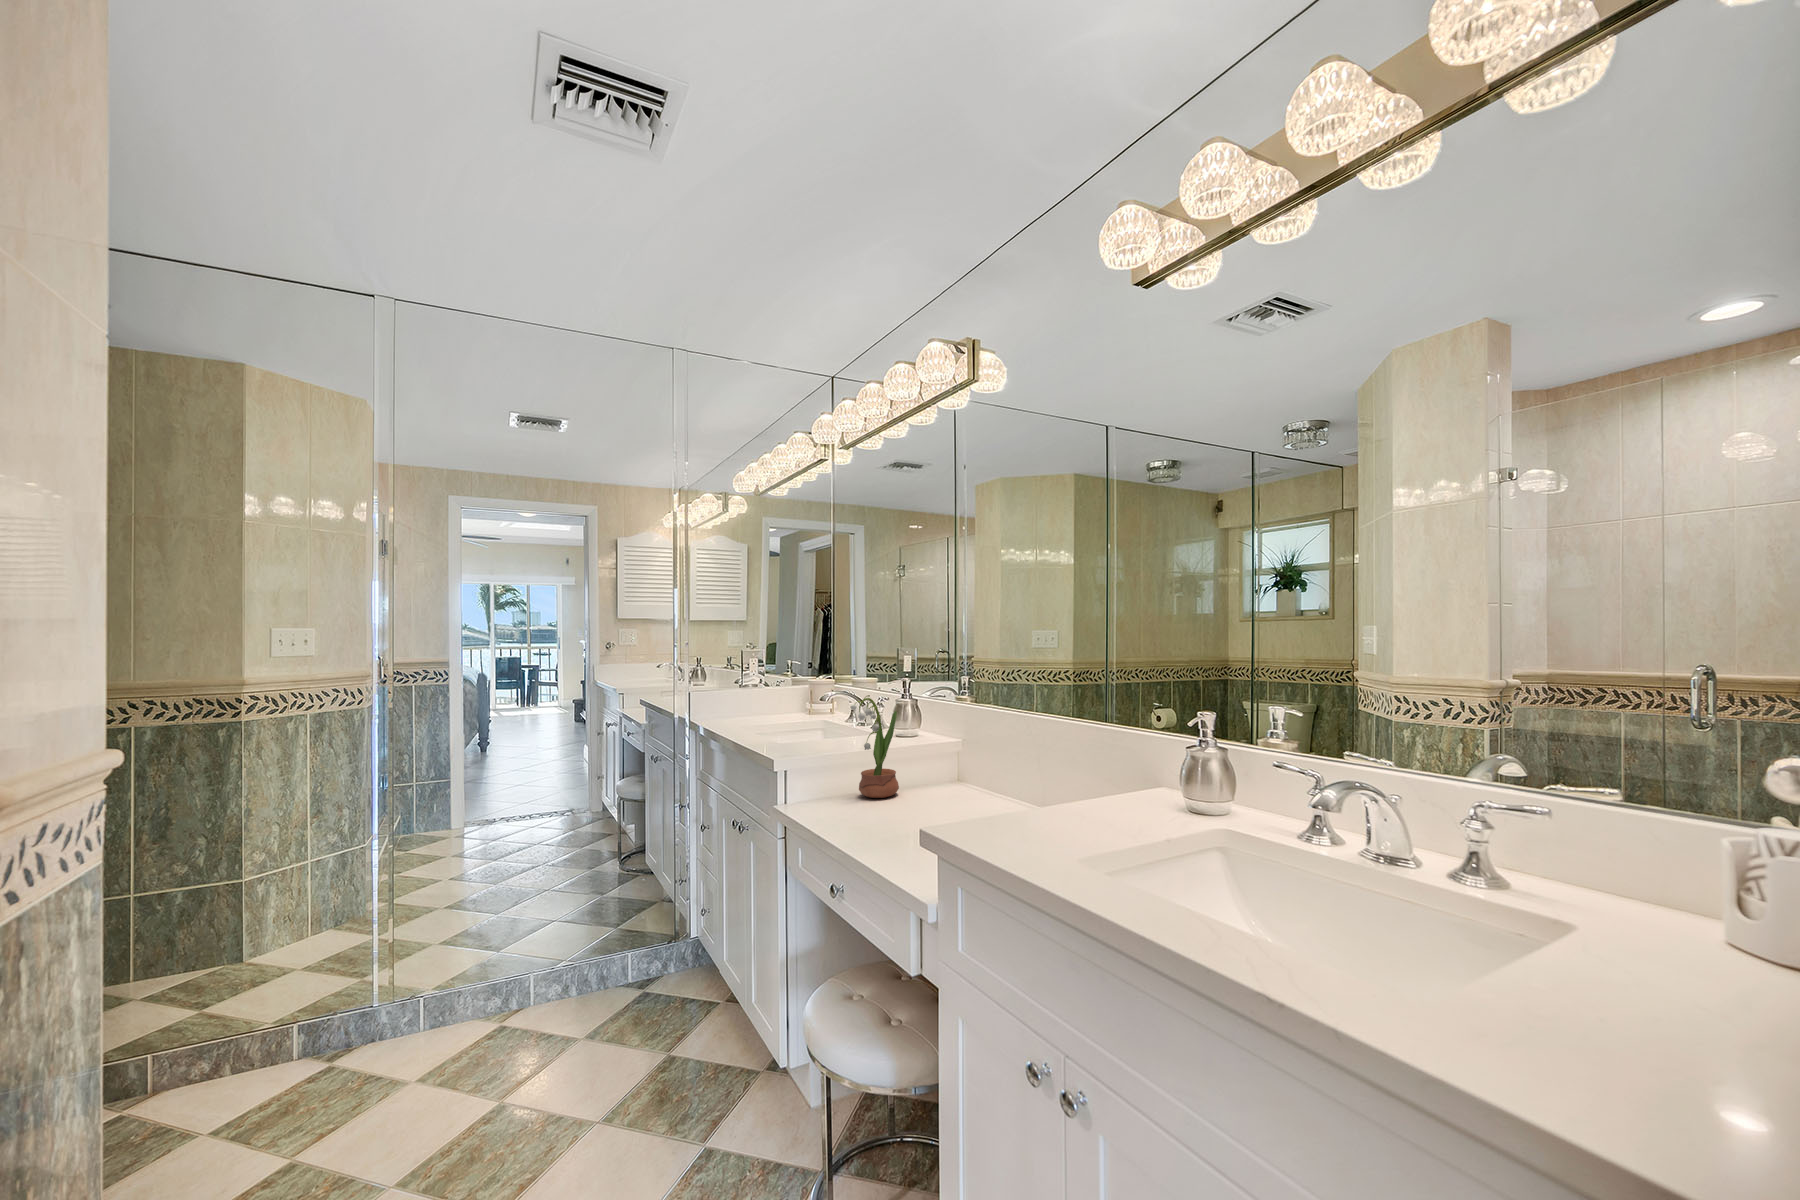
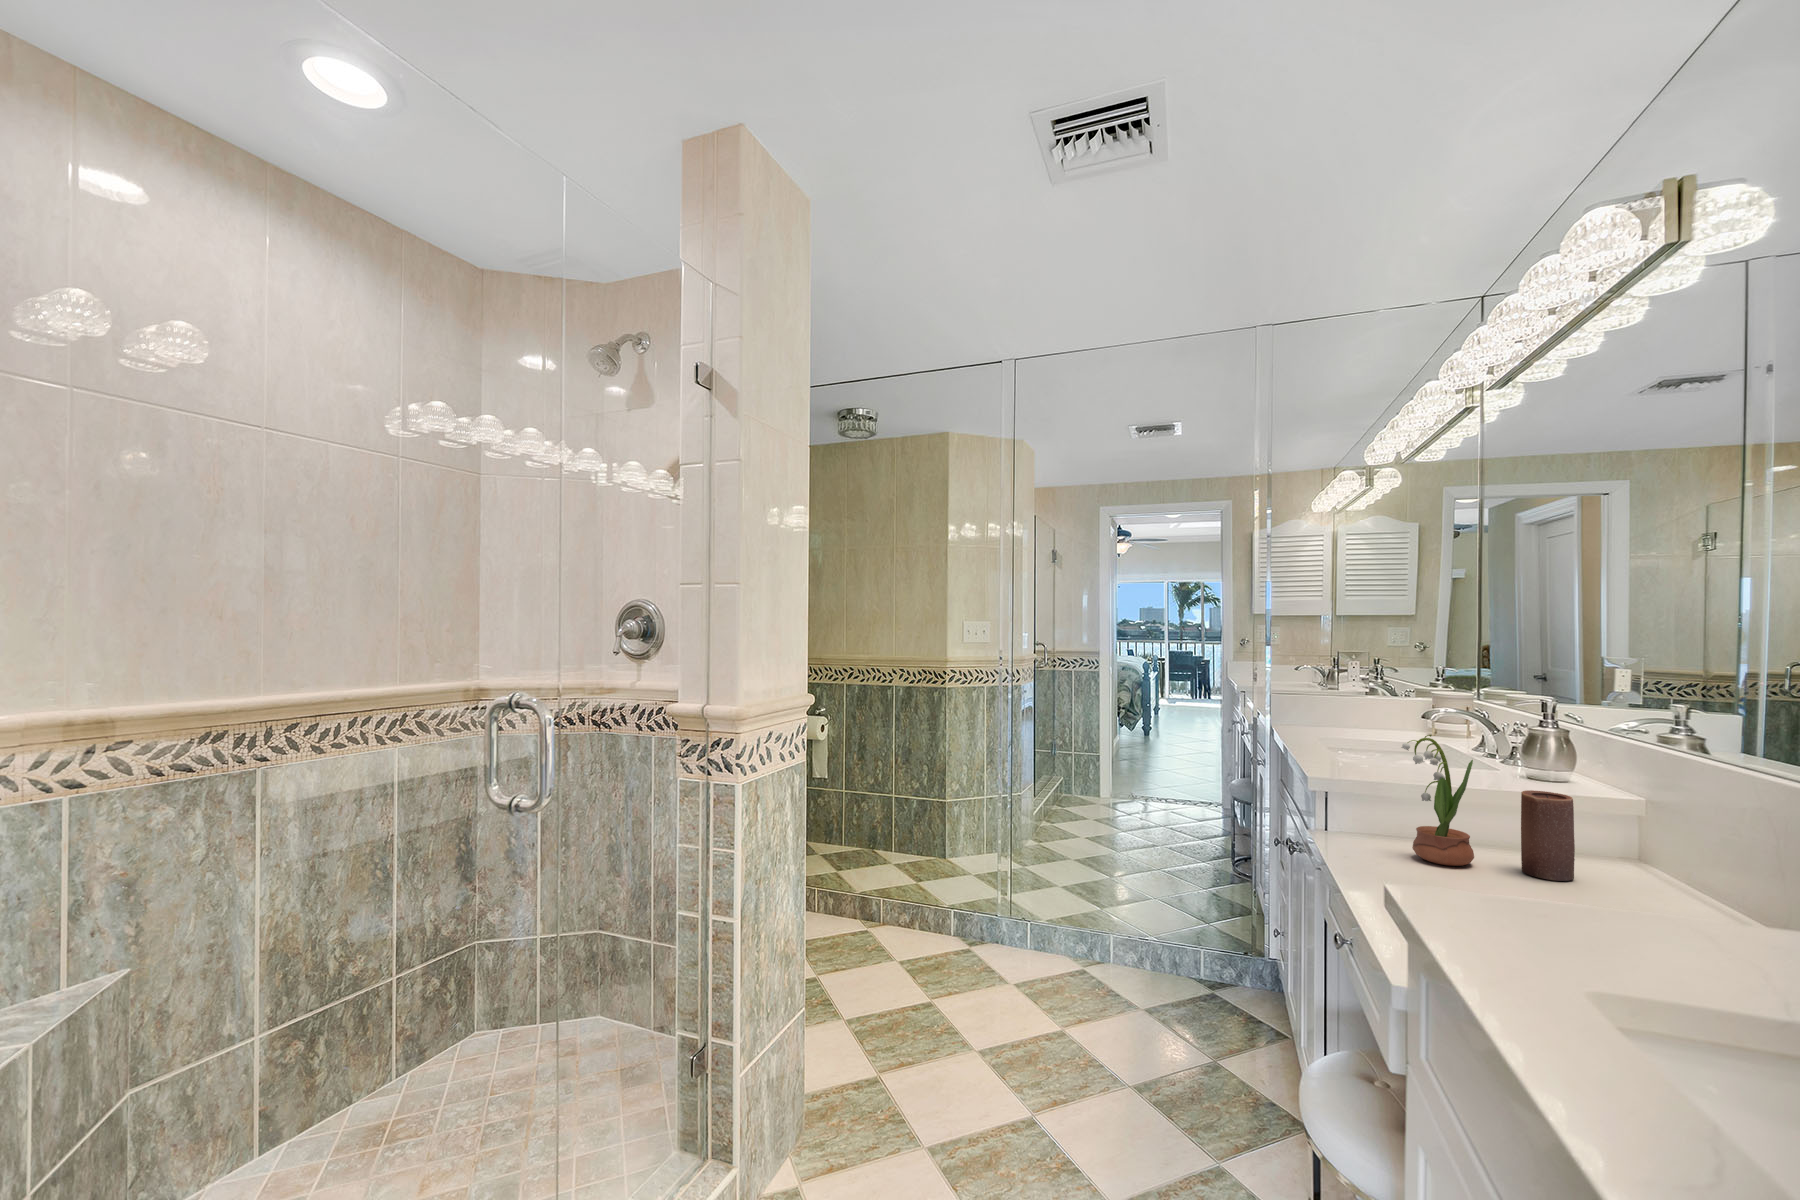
candle: none [924,727,954,791] -> present [1521,790,1575,881]

